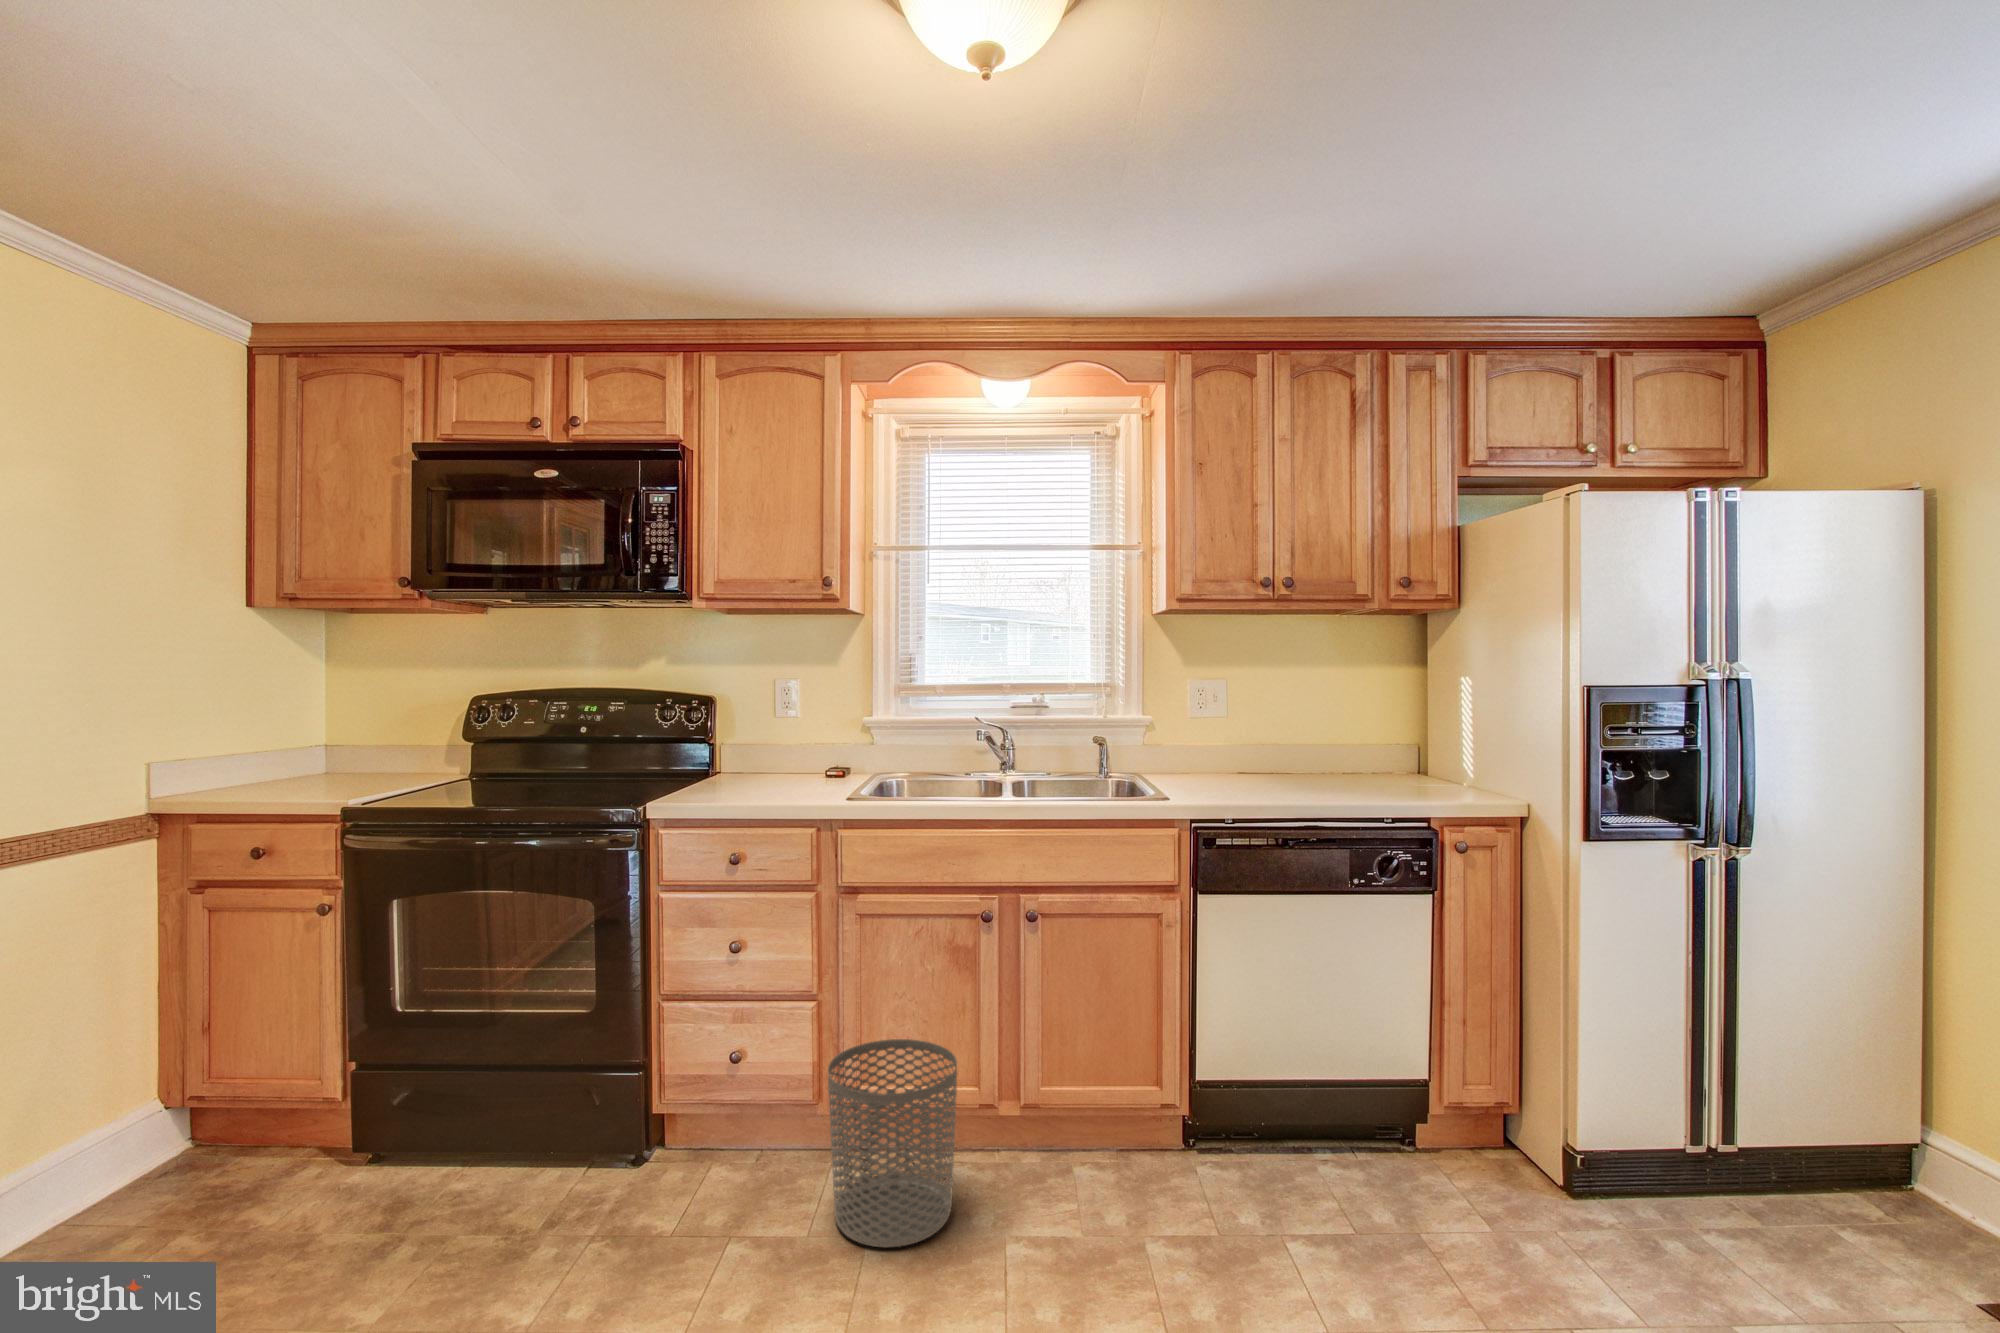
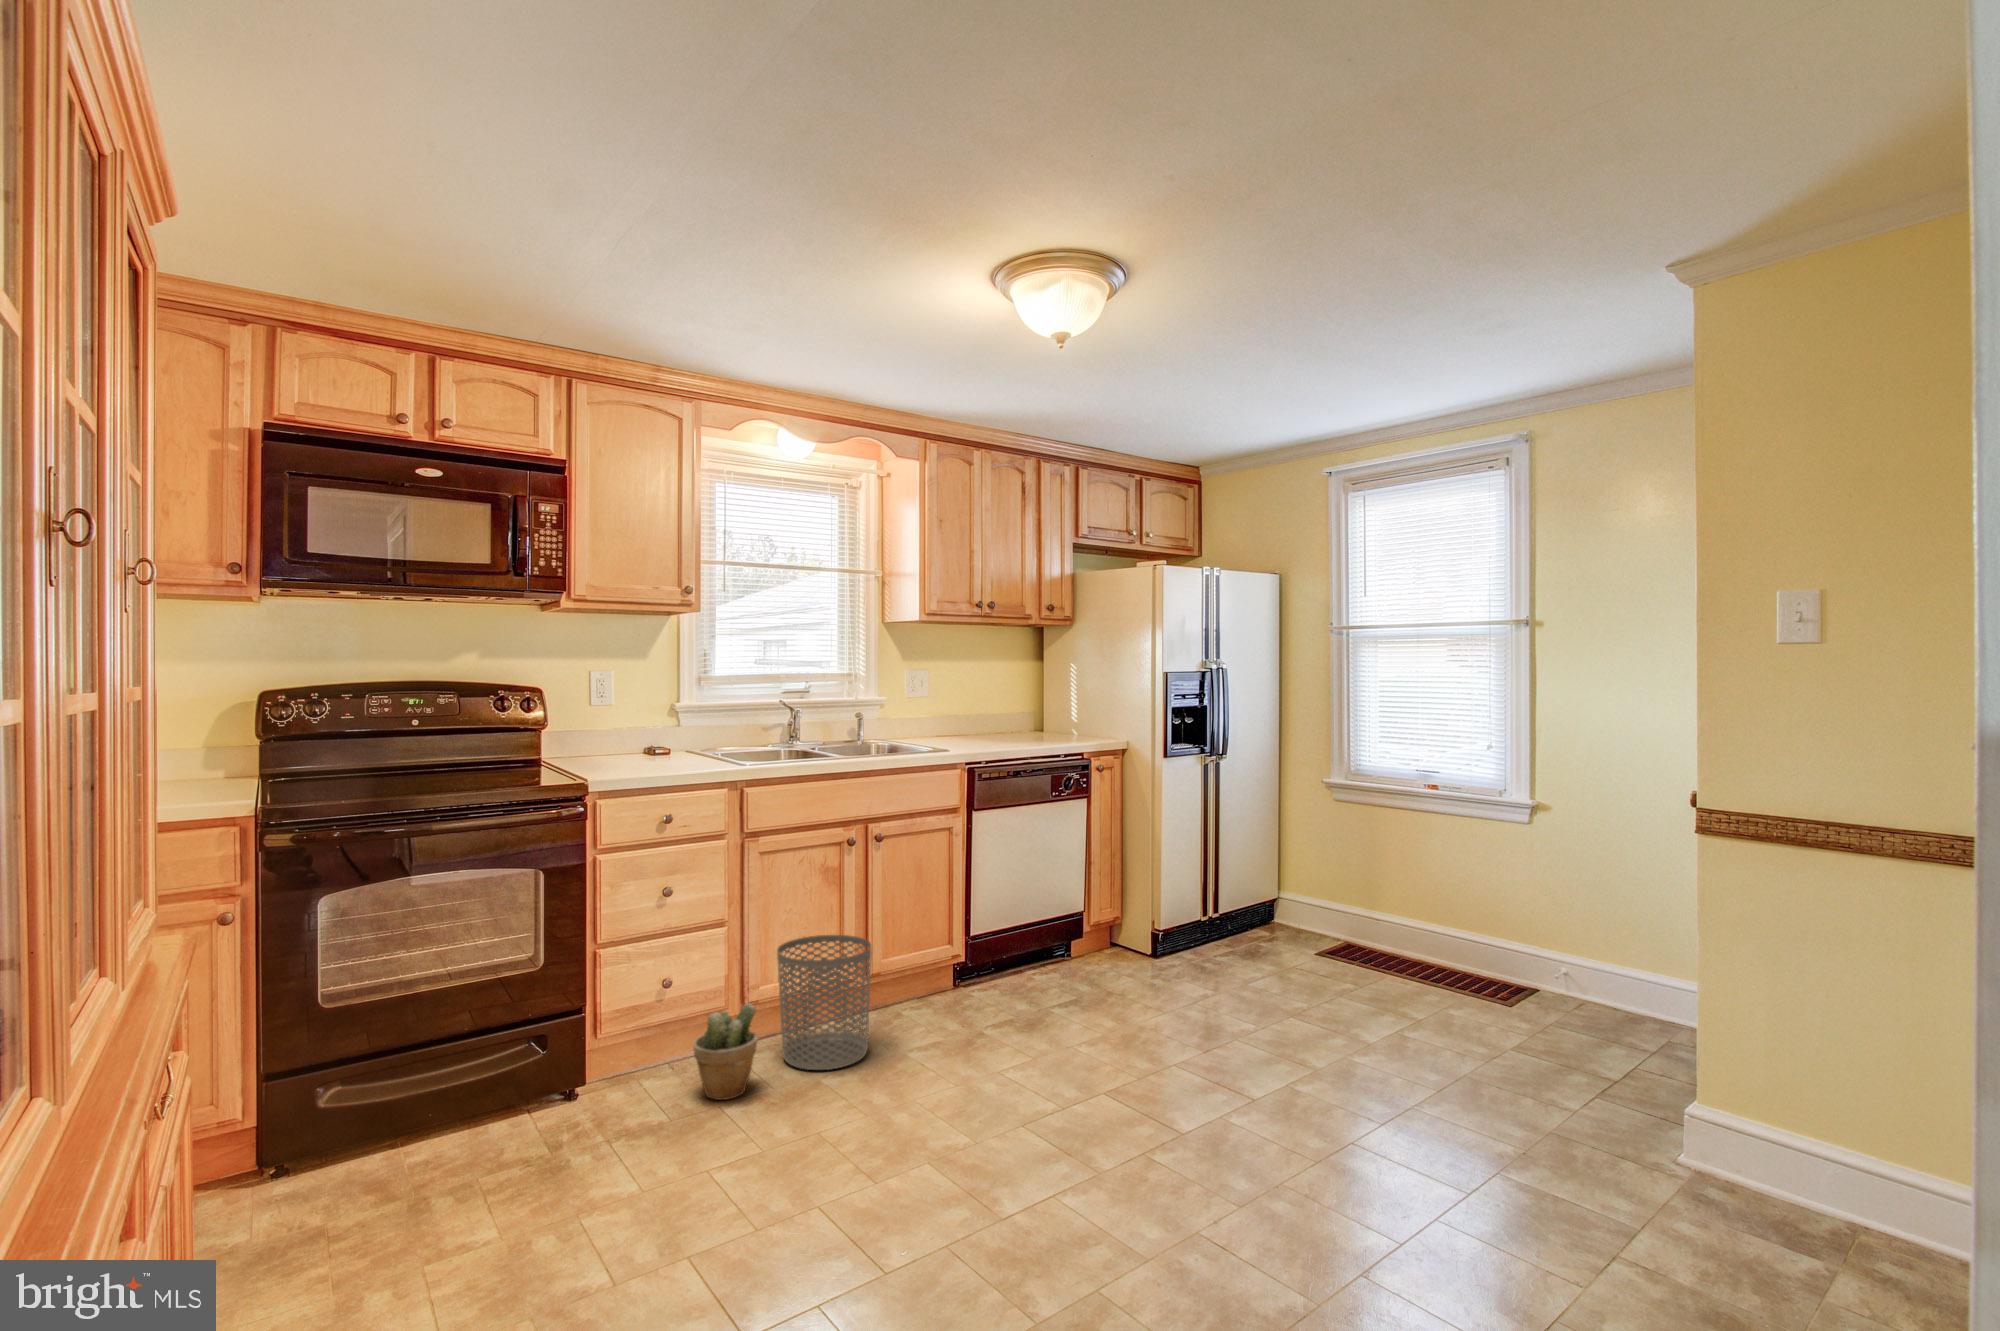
potted plant: none [684,1123,769,1248] -> present [693,1003,757,1100]

